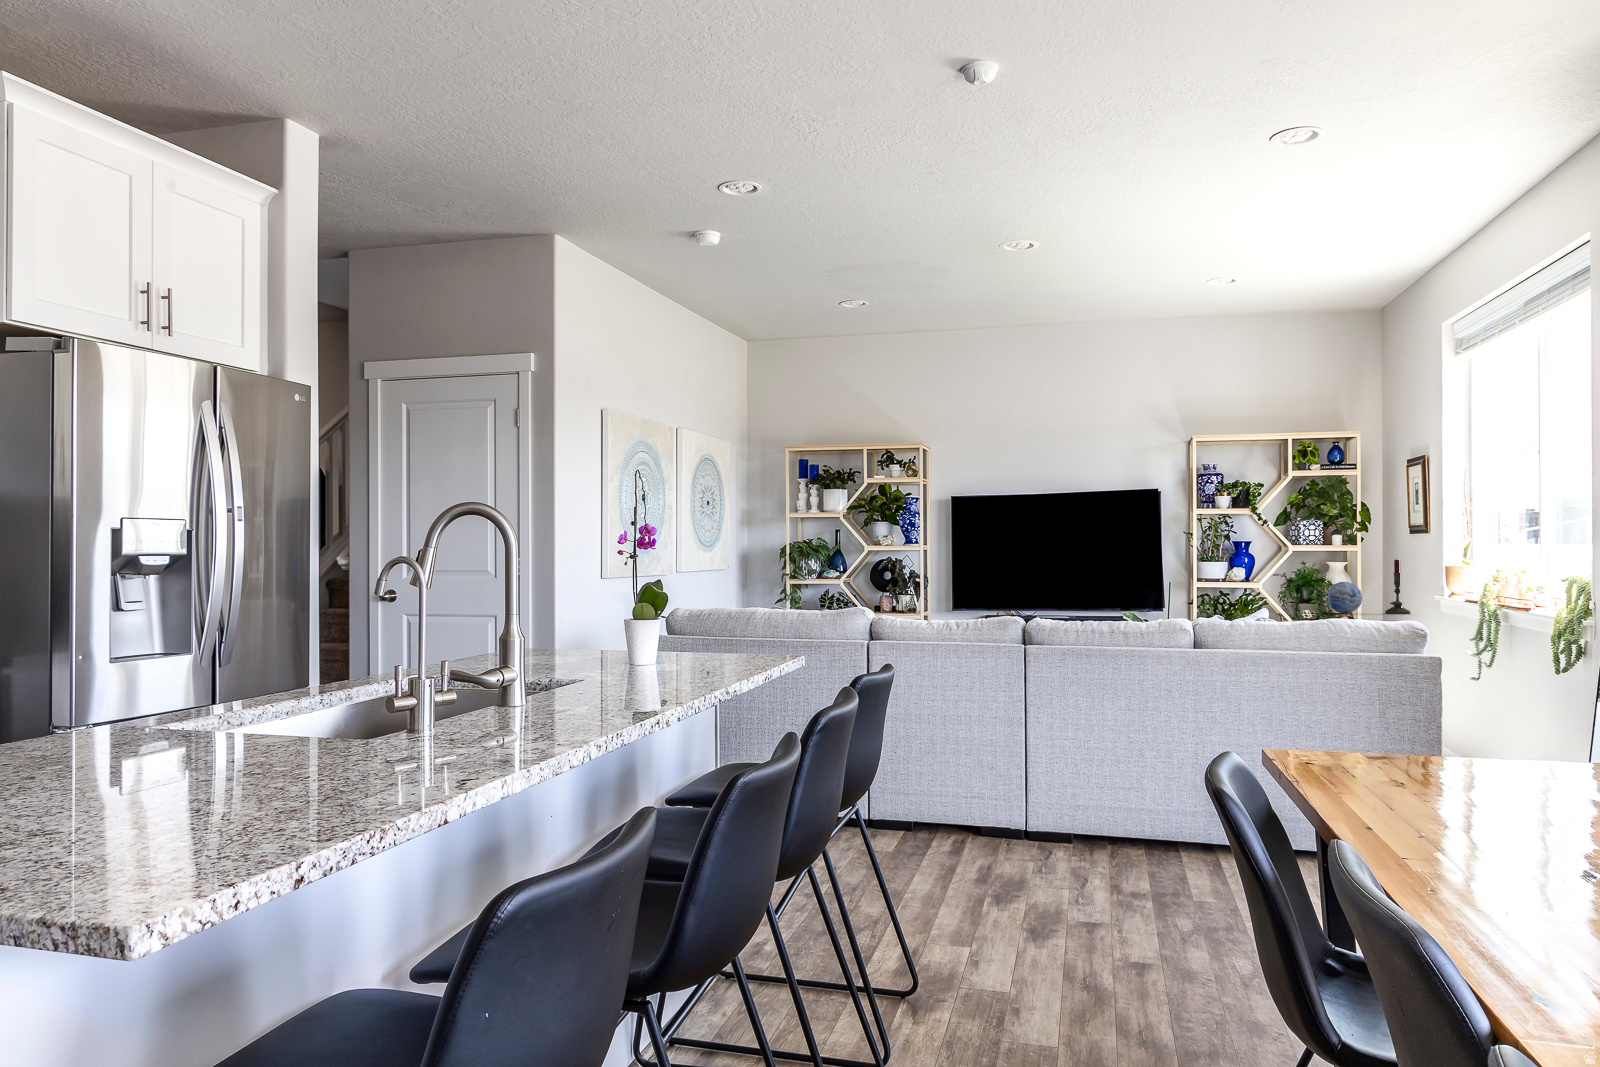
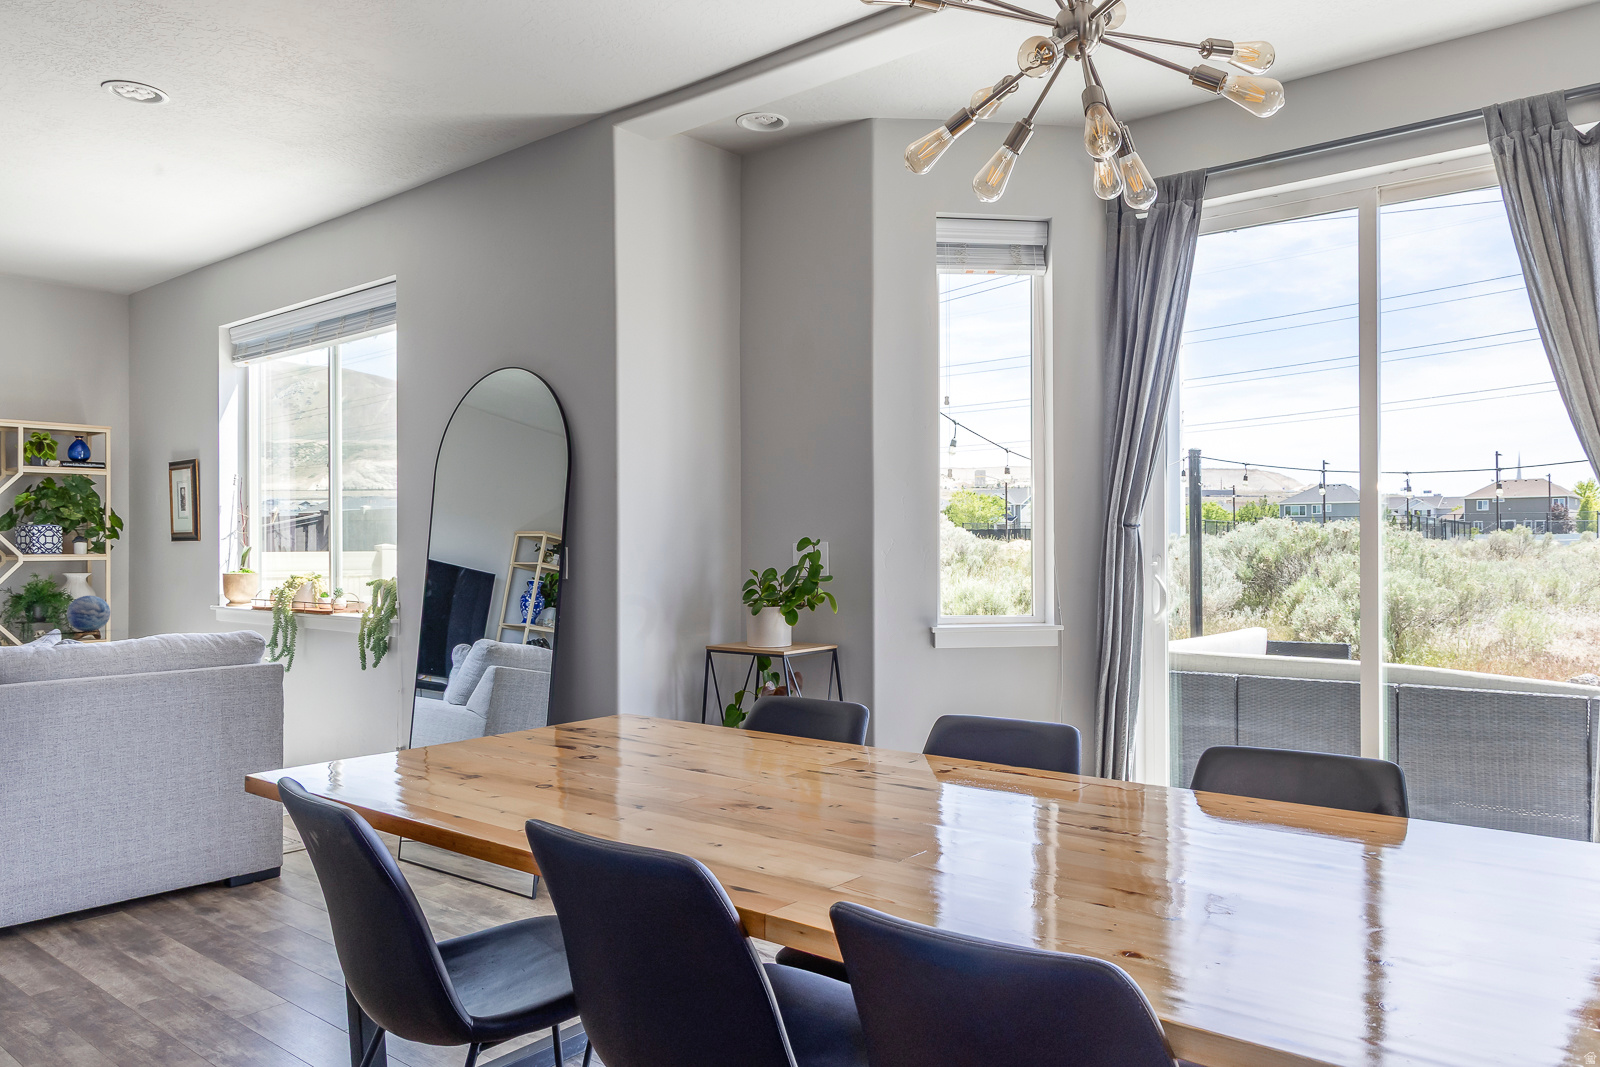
candle: present [1385,559,1410,614] -> none [136,567,164,628]

